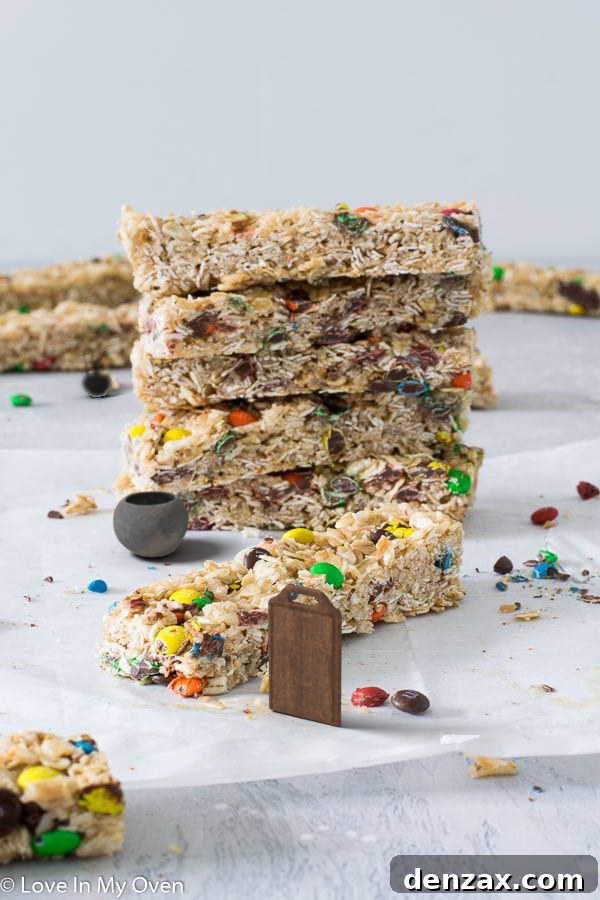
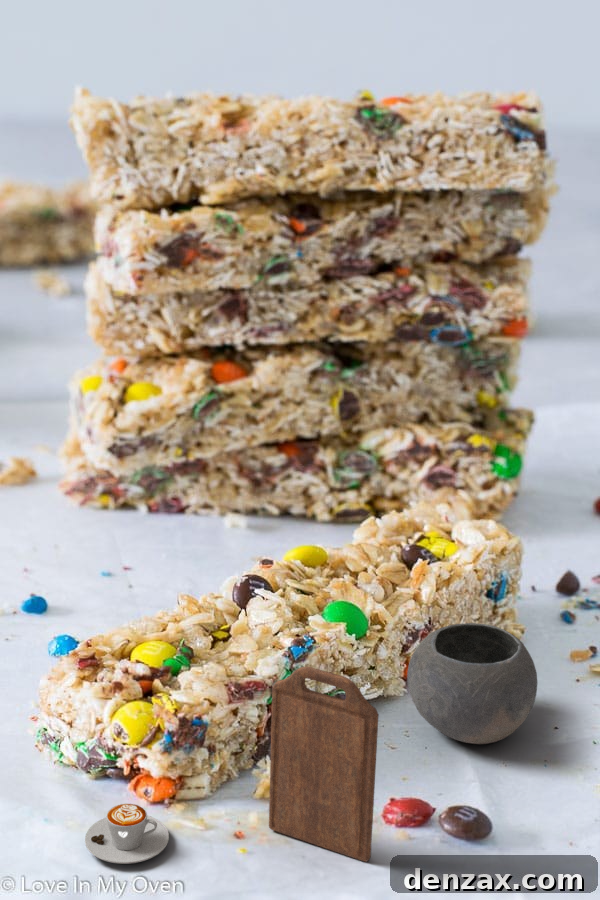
ceramic jug: present [82,349,113,398] -> none [22,248,61,311]
bowl: present [113,491,189,557] -> present [407,623,537,744]
coffee cup: none [138,691,197,729] -> present [85,804,169,864]

